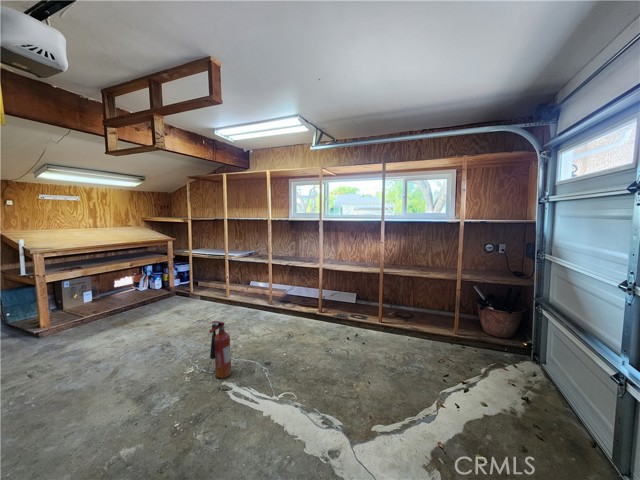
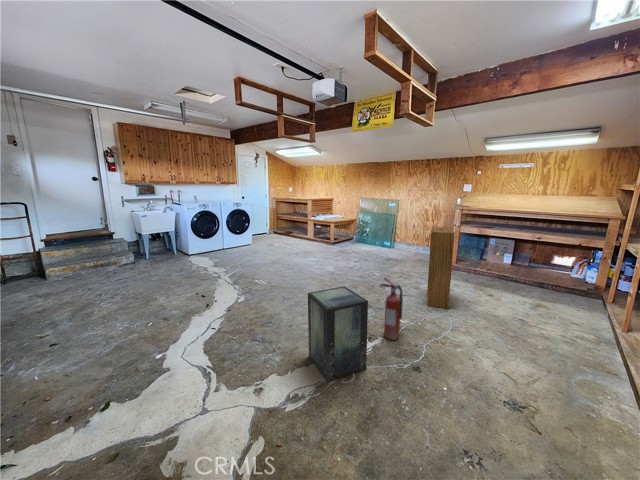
shelving unit: none [116,268,173,354] -> present [427,227,455,309]
storage box: none [240,325,301,429] -> present [308,286,368,382]

